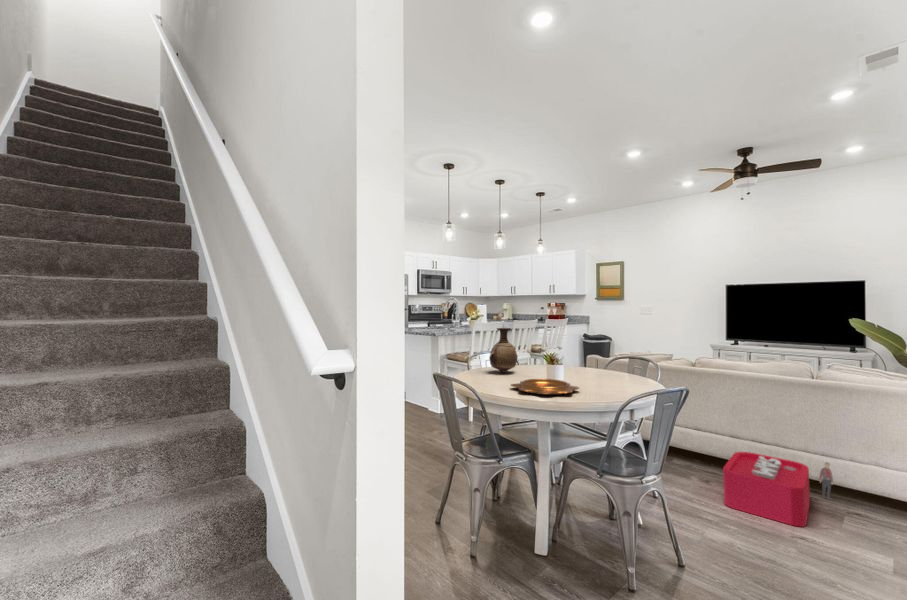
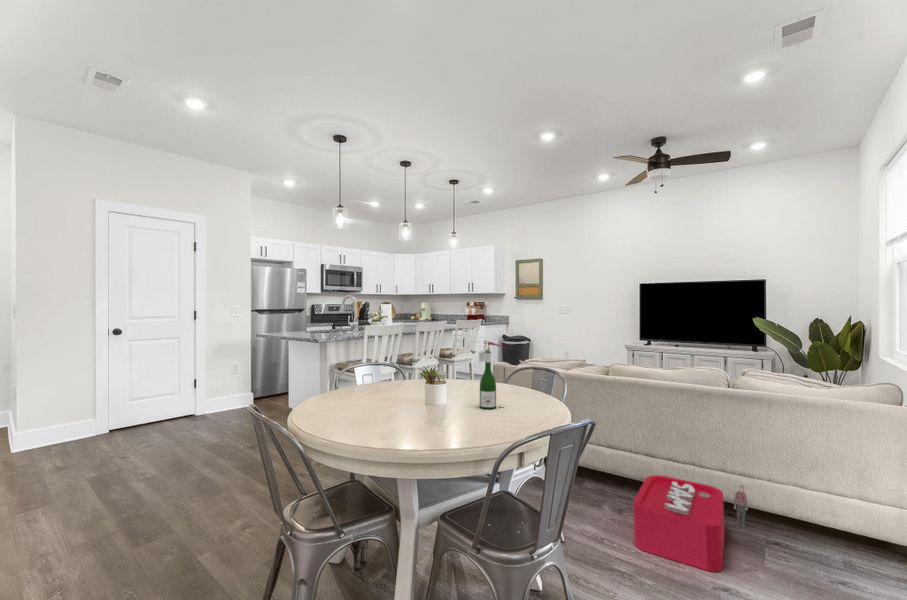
vase: present [489,328,518,373] -> none [356,340,395,397]
wine bottle: none [590,328,613,382] -> present [479,340,505,409]
decorative bowl: present [511,379,579,395] -> none [366,410,456,437]

